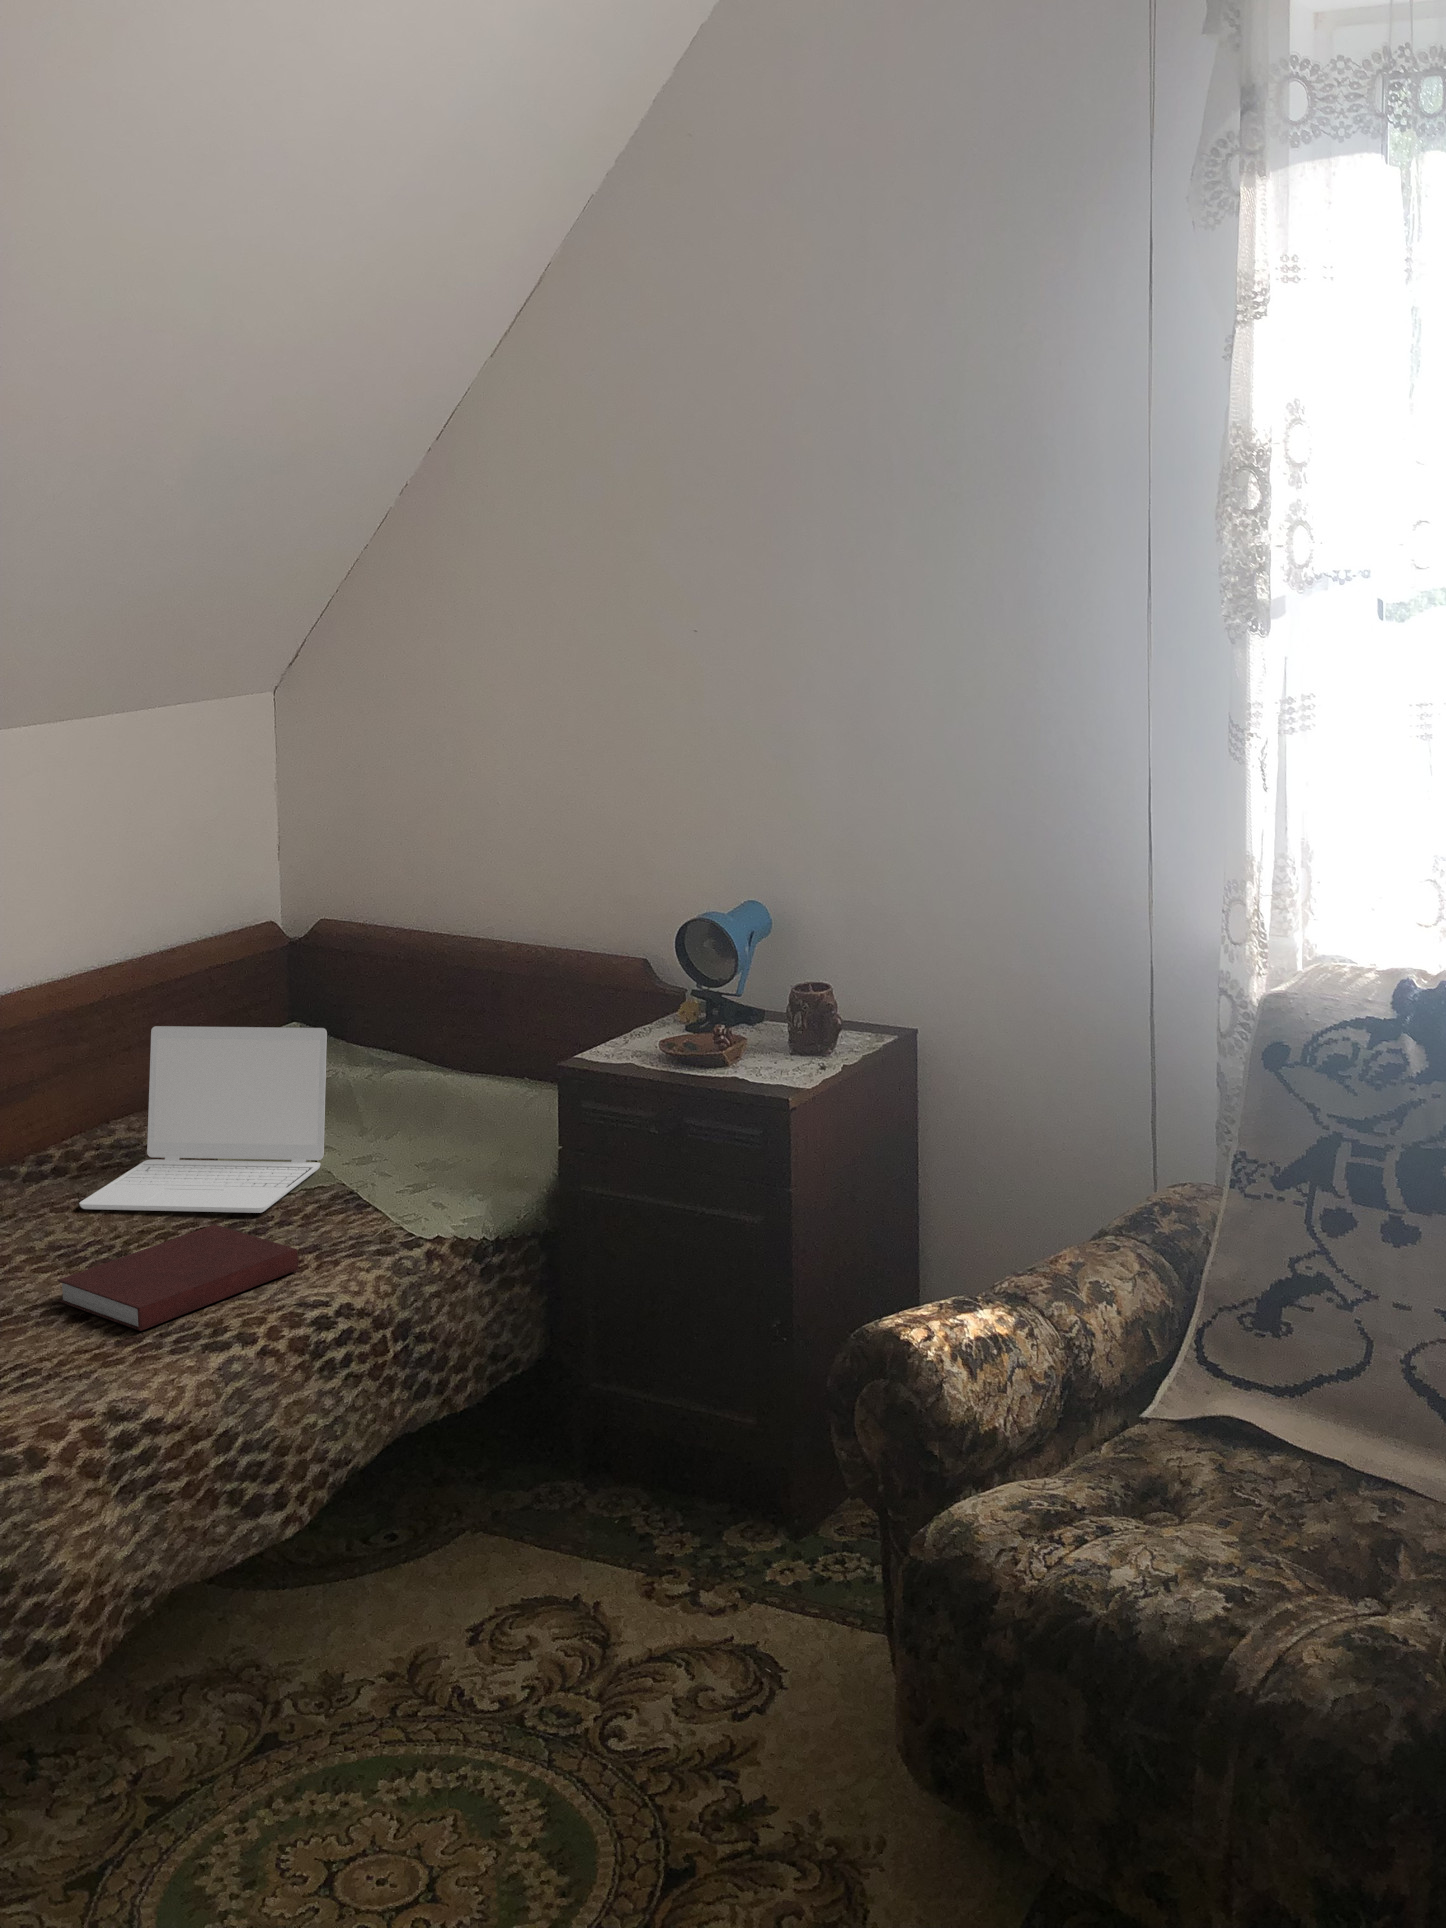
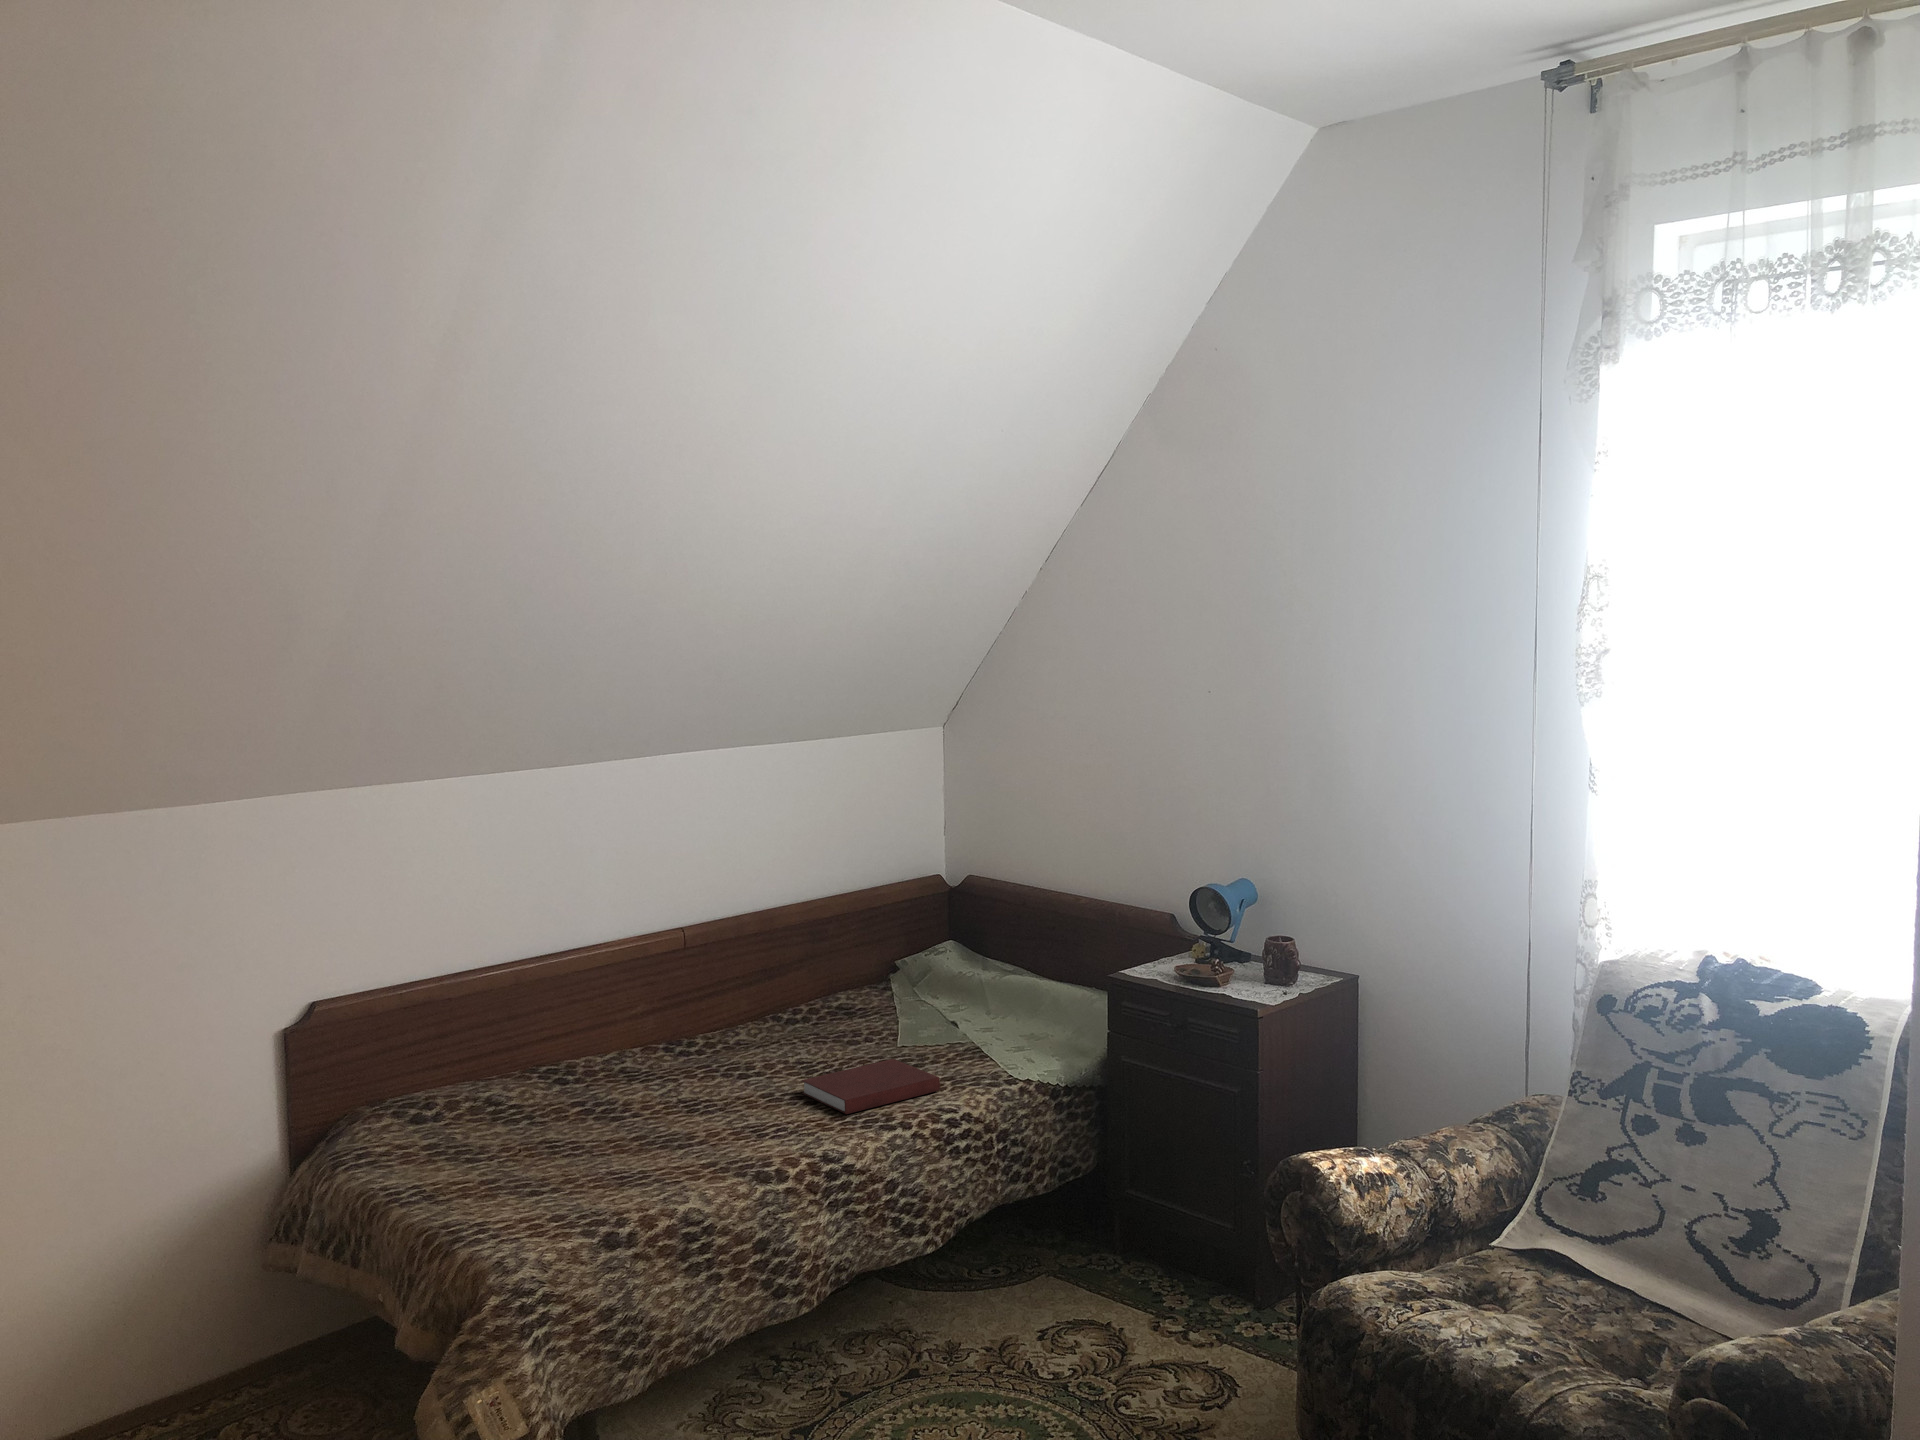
laptop: present [79,1026,327,1213] -> none [818,937,965,1056]

